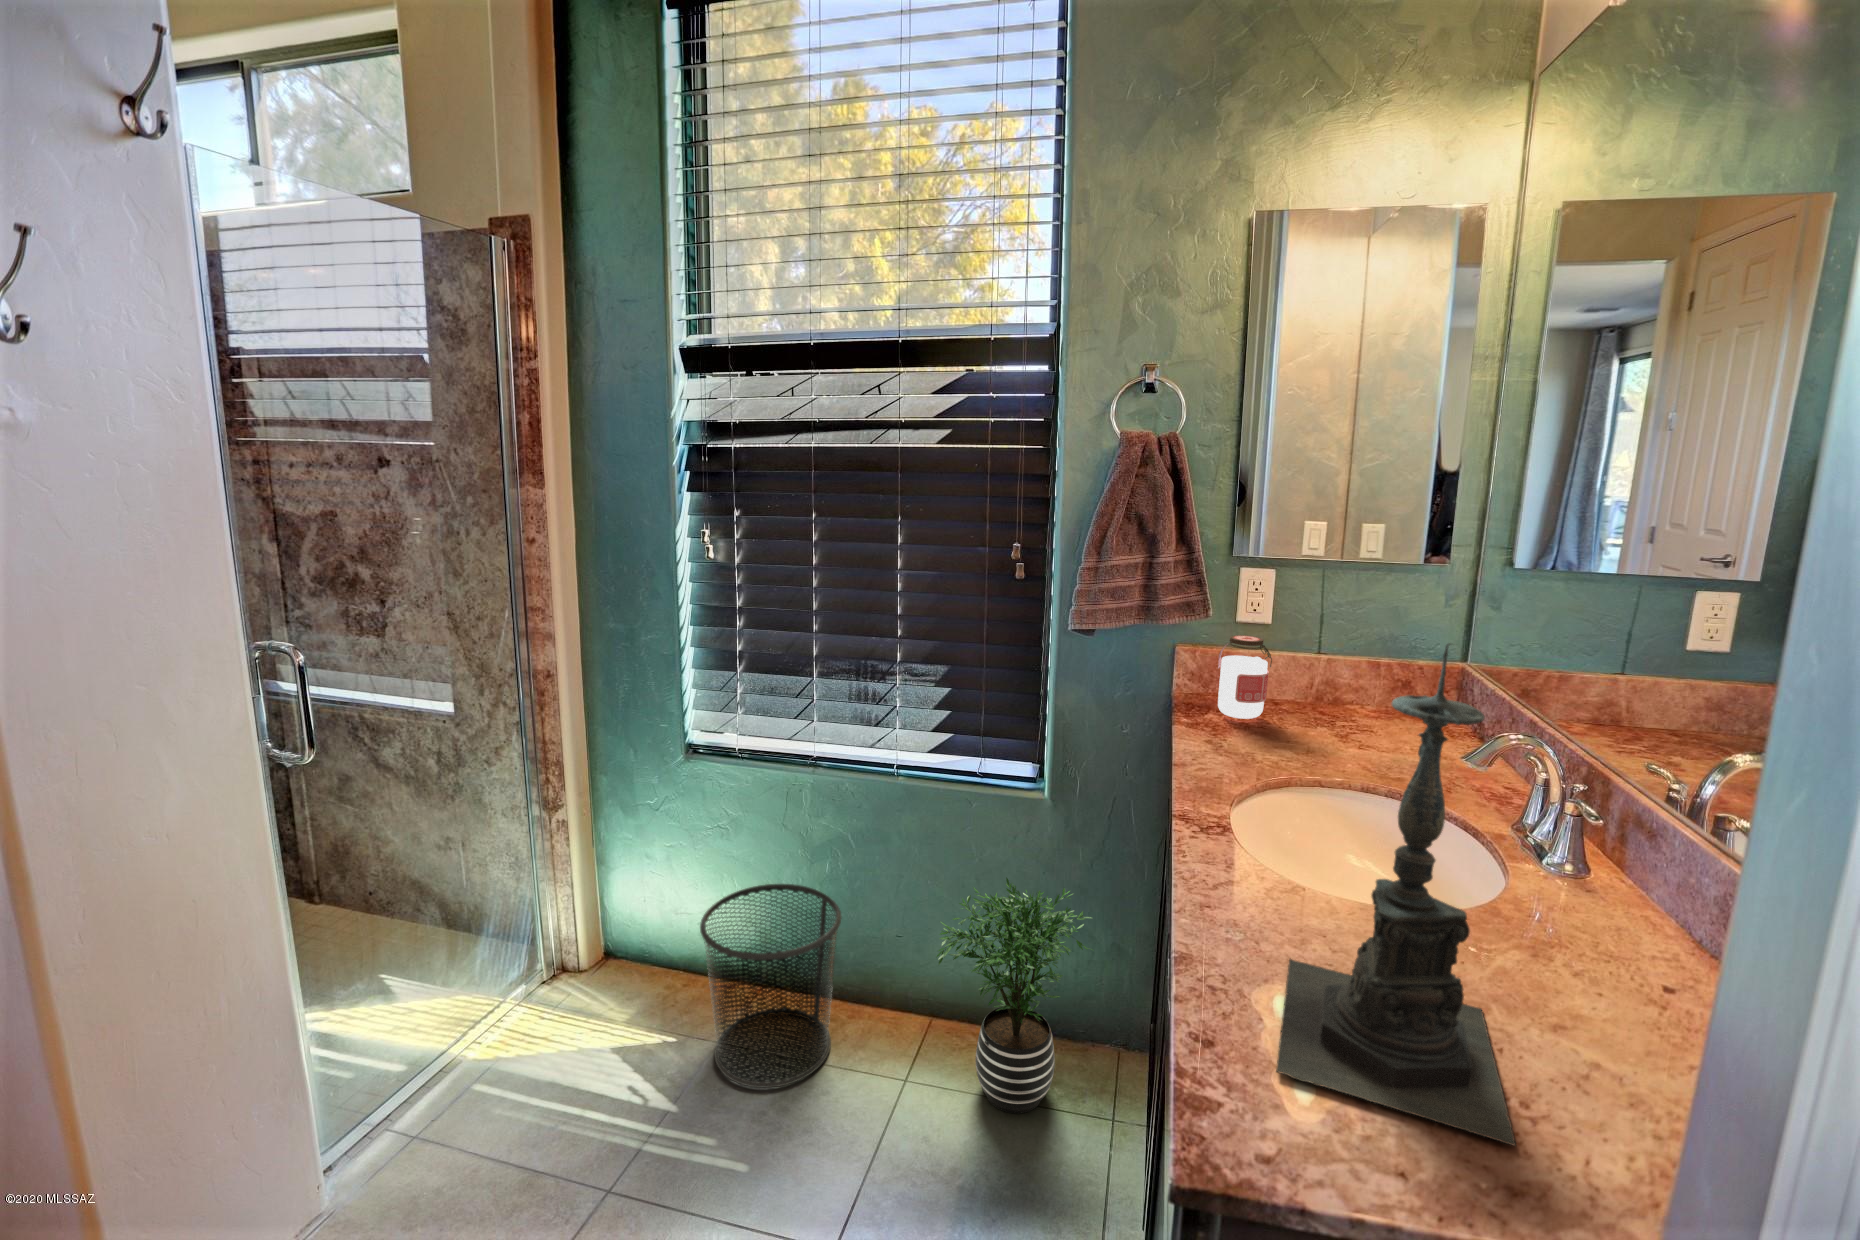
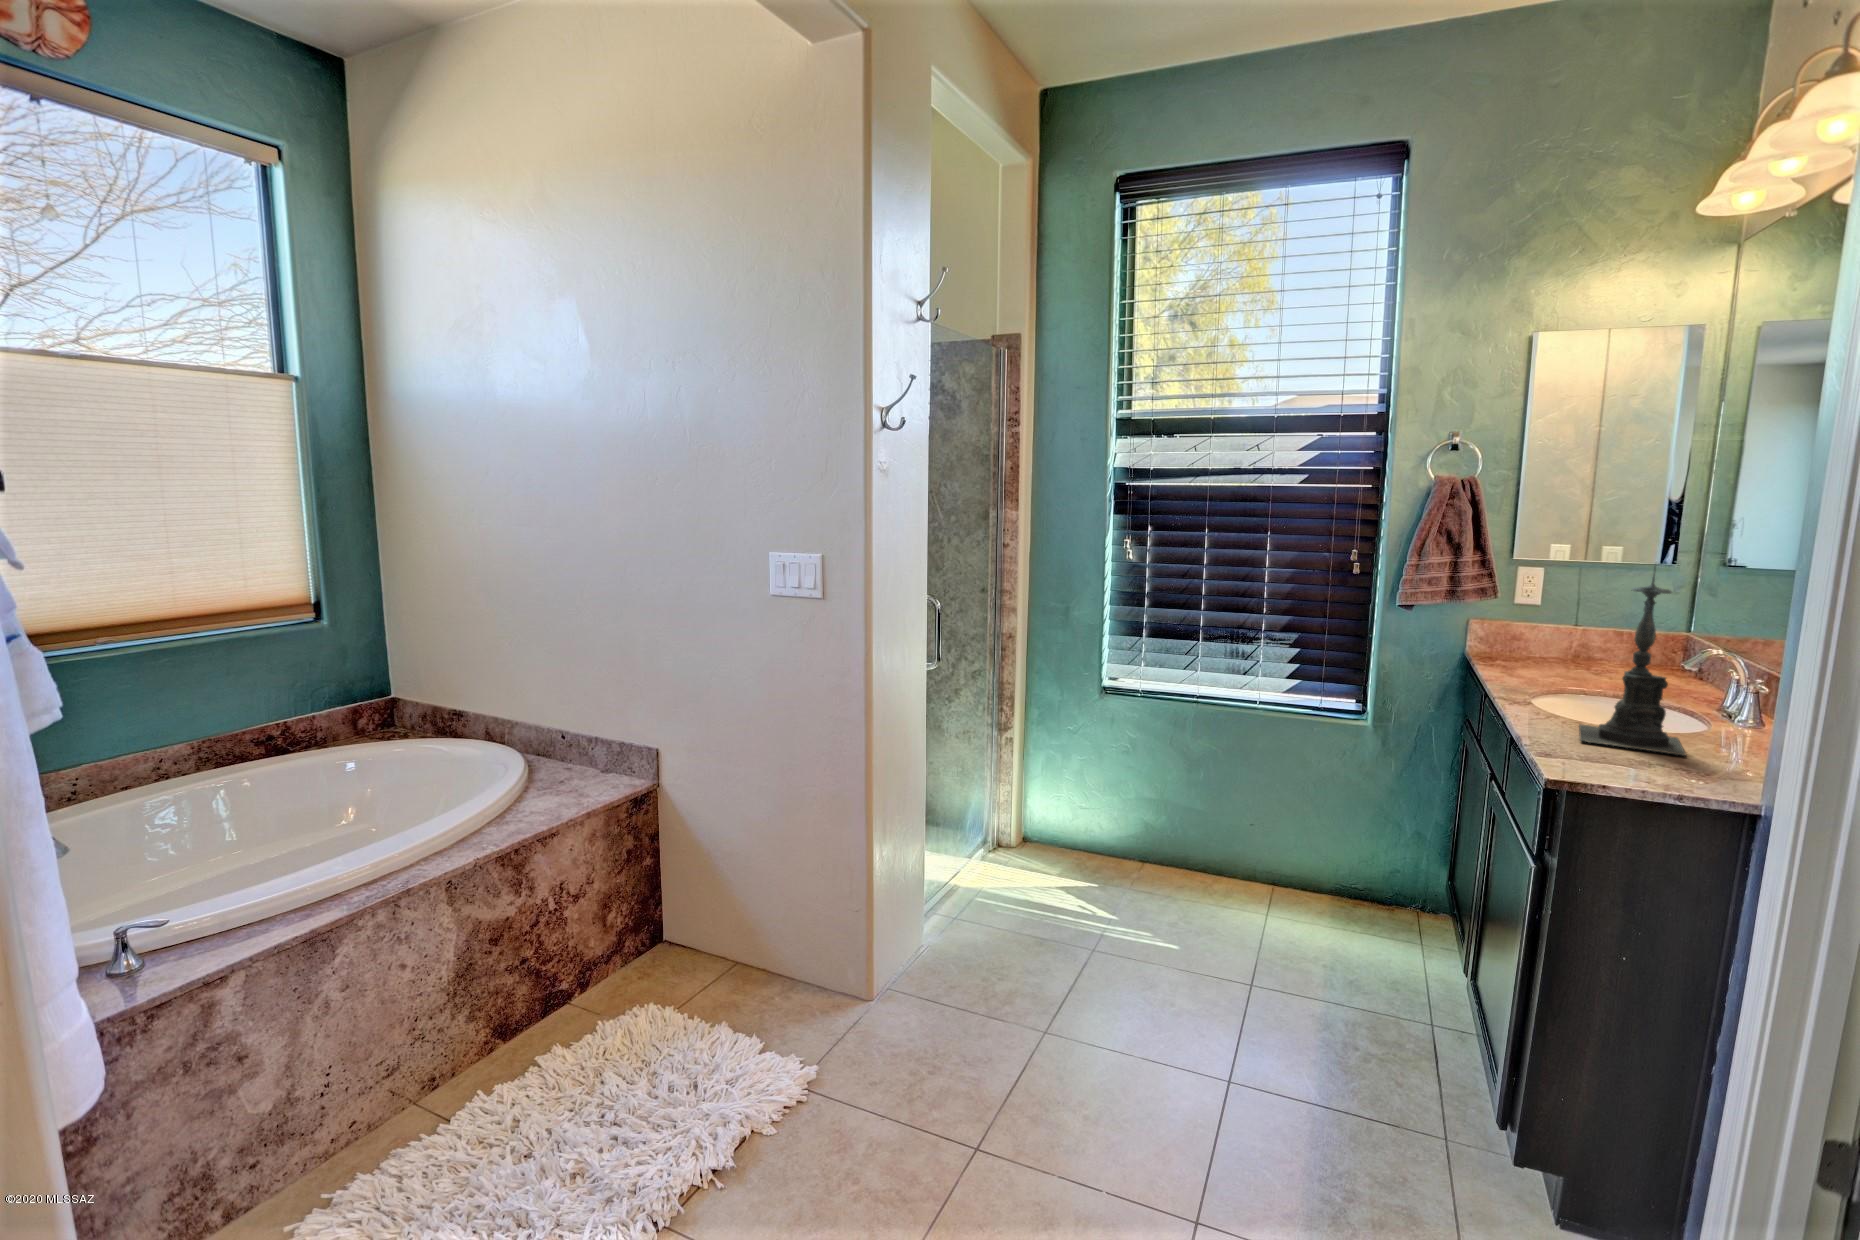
jar: present [1218,635,1272,719] -> none [1505,608,1546,663]
potted plant: present [937,878,1091,1113] -> none [1299,778,1416,931]
waste bin: present [700,884,841,1088] -> none [1129,783,1226,907]

